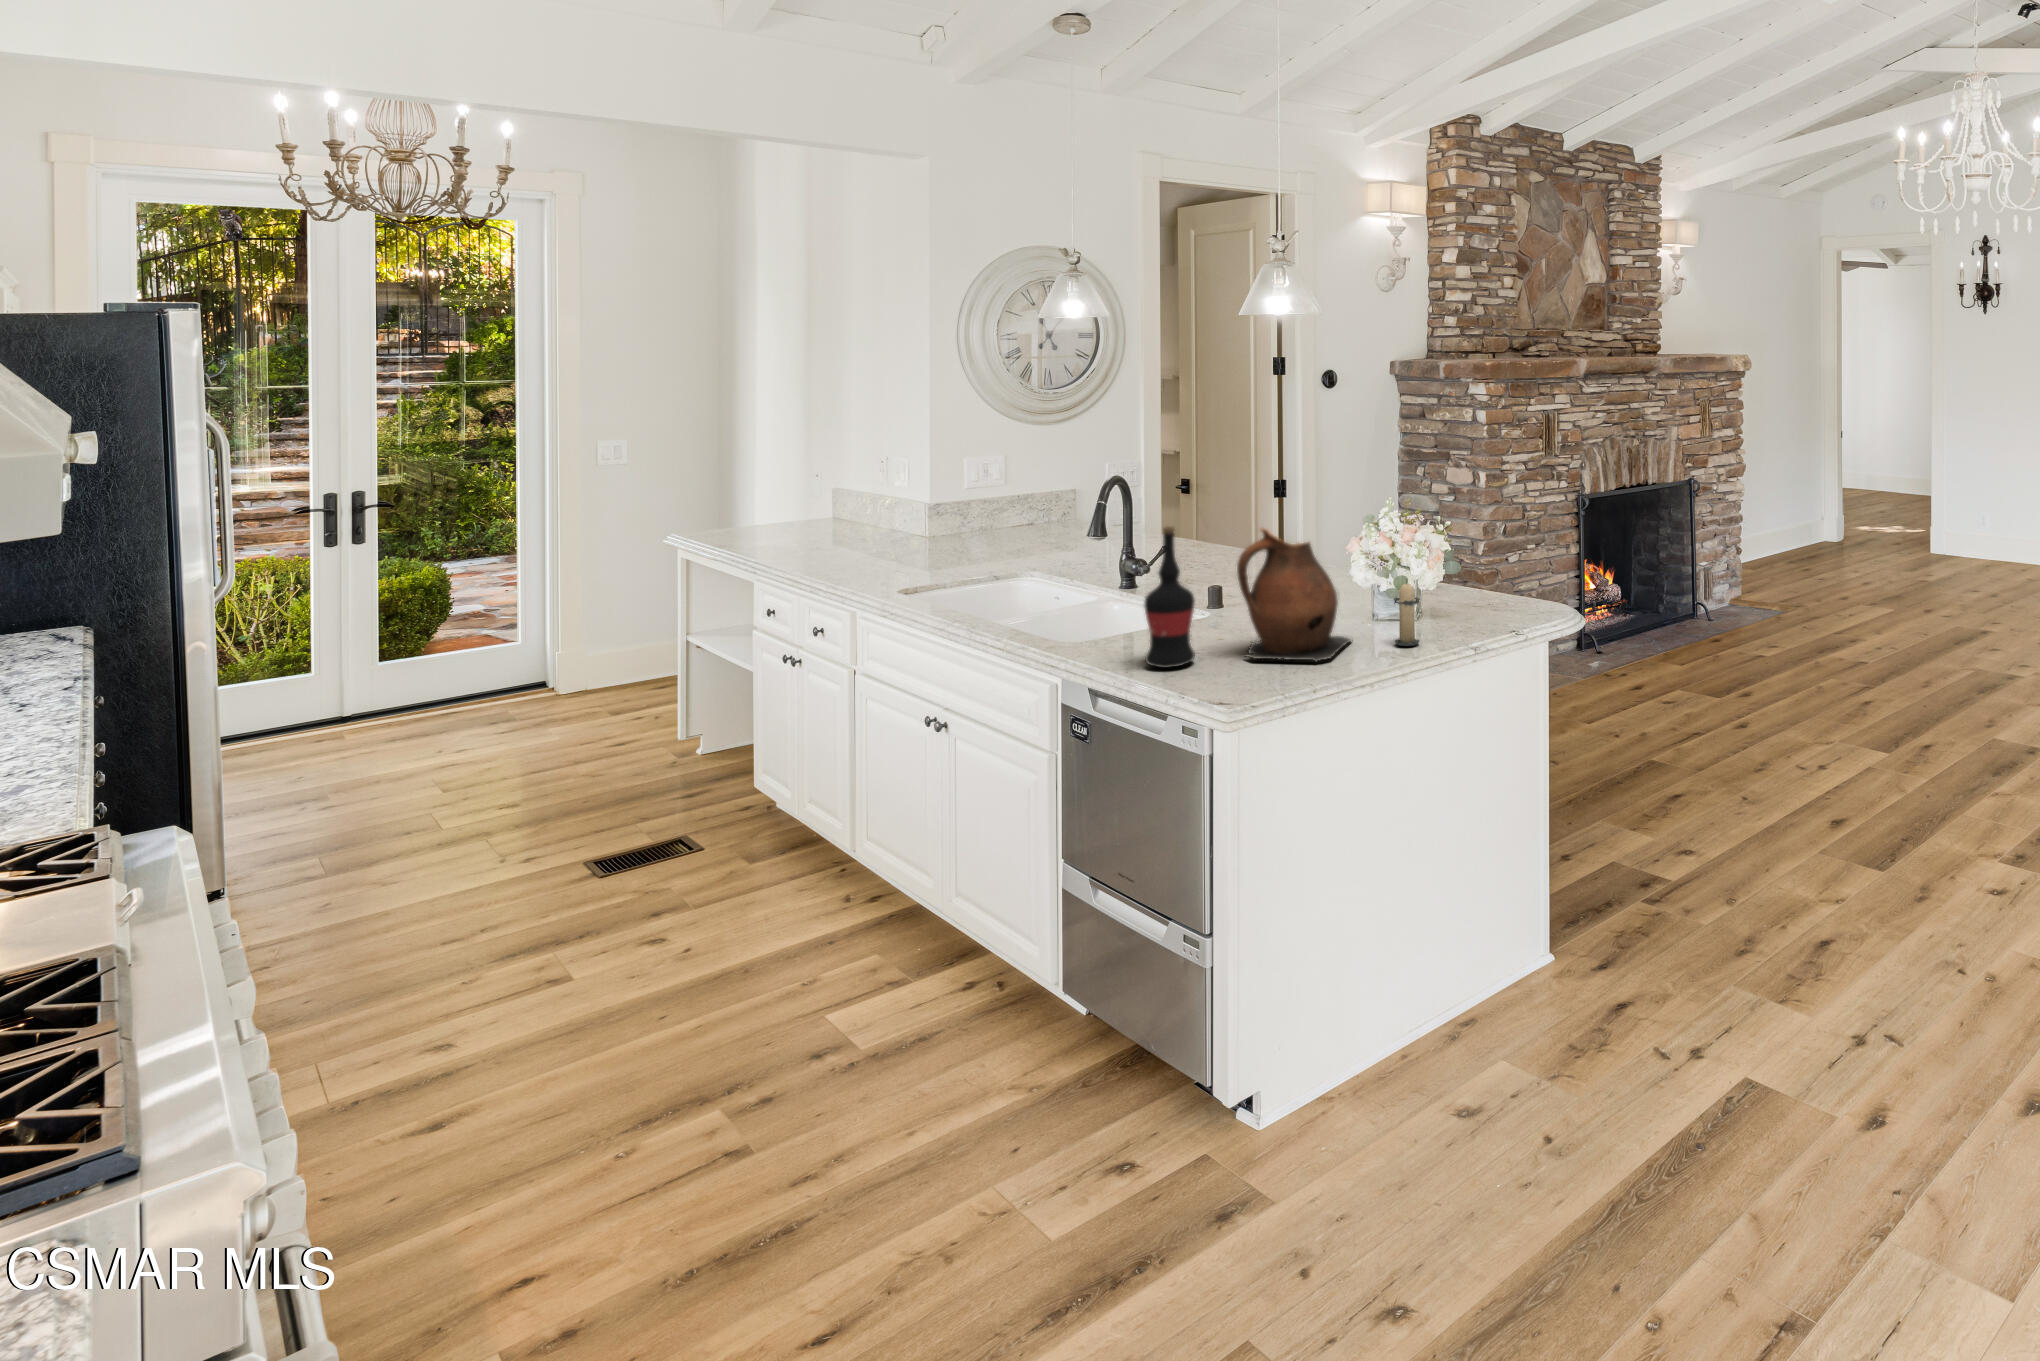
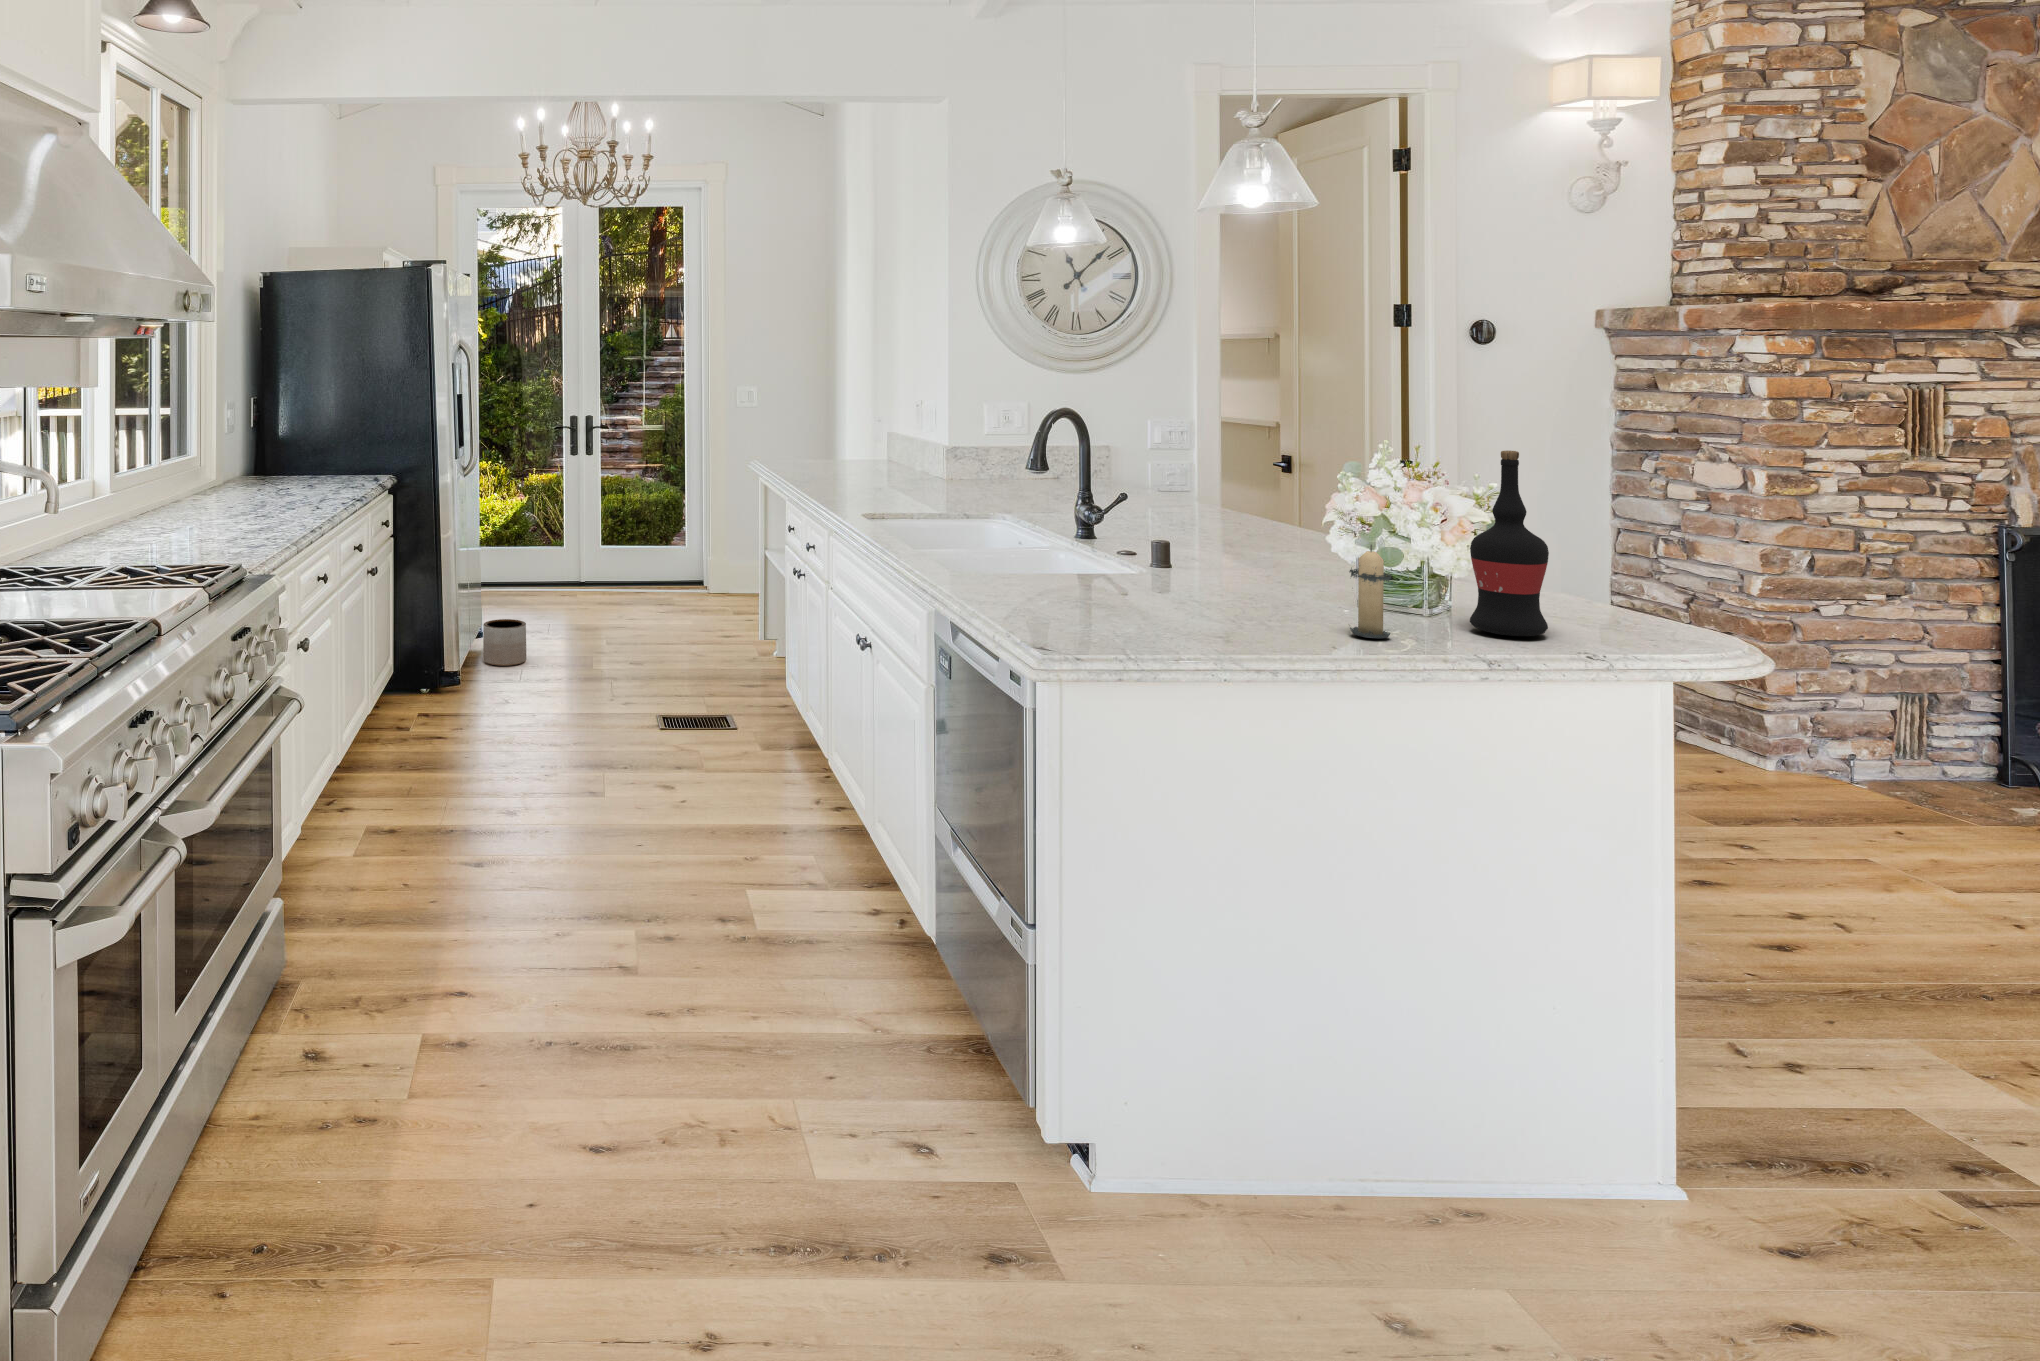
wine bottle: present [1144,526,1195,668] -> present [1470,451,1549,636]
ceramic pitcher: present [1237,528,1351,662] -> none [1125,456,1294,633]
planter: none [248,786,328,857] -> present [483,619,526,666]

